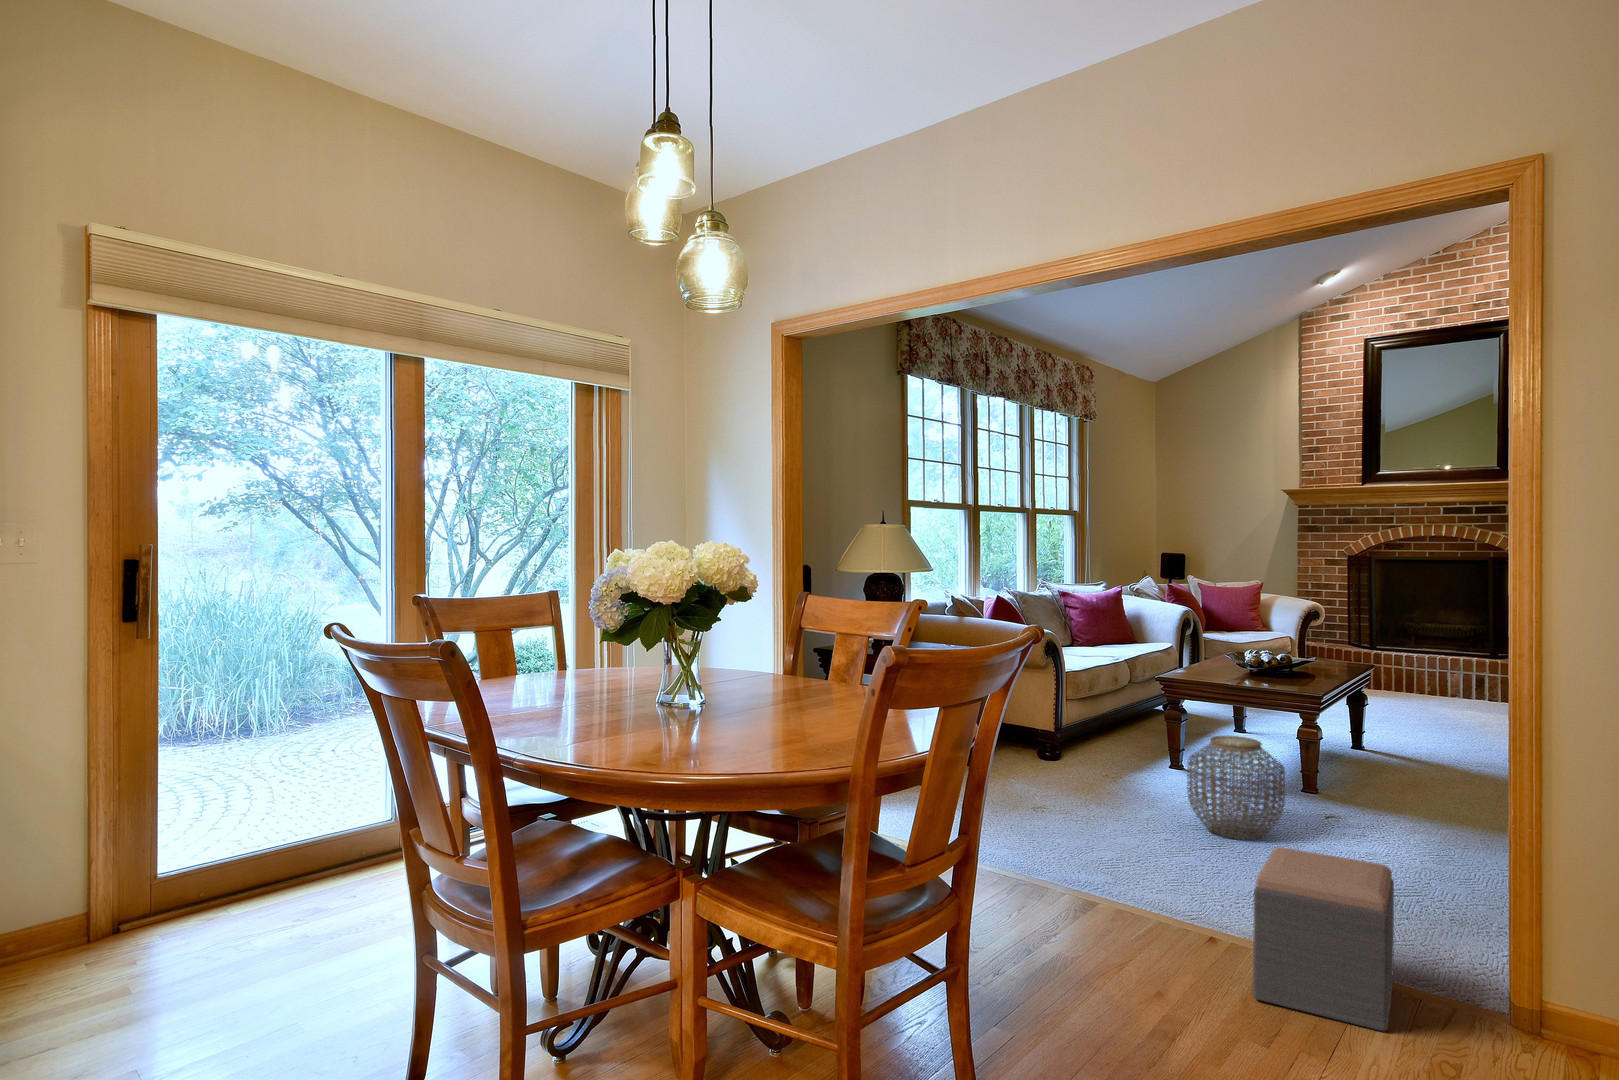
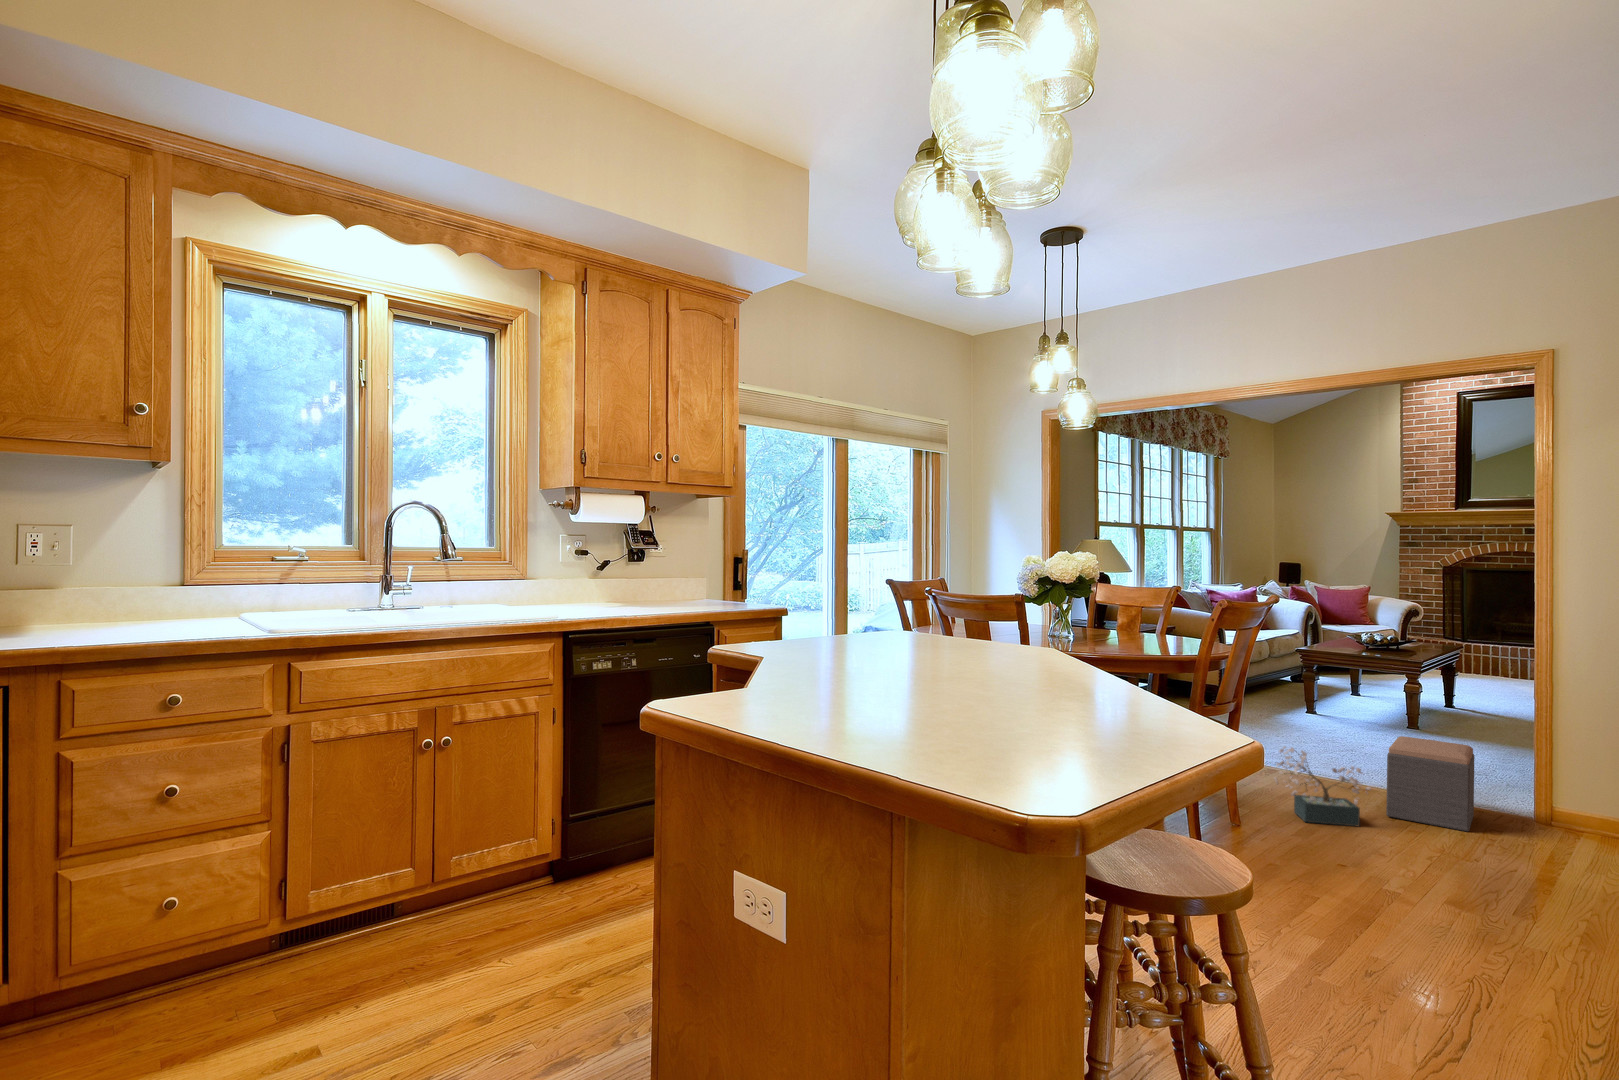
woven basket: present [1187,736,1285,840] -> none [1328,684,1399,752]
decorative plant: none [1064,880,1225,1032] -> present [1274,747,1371,826]

